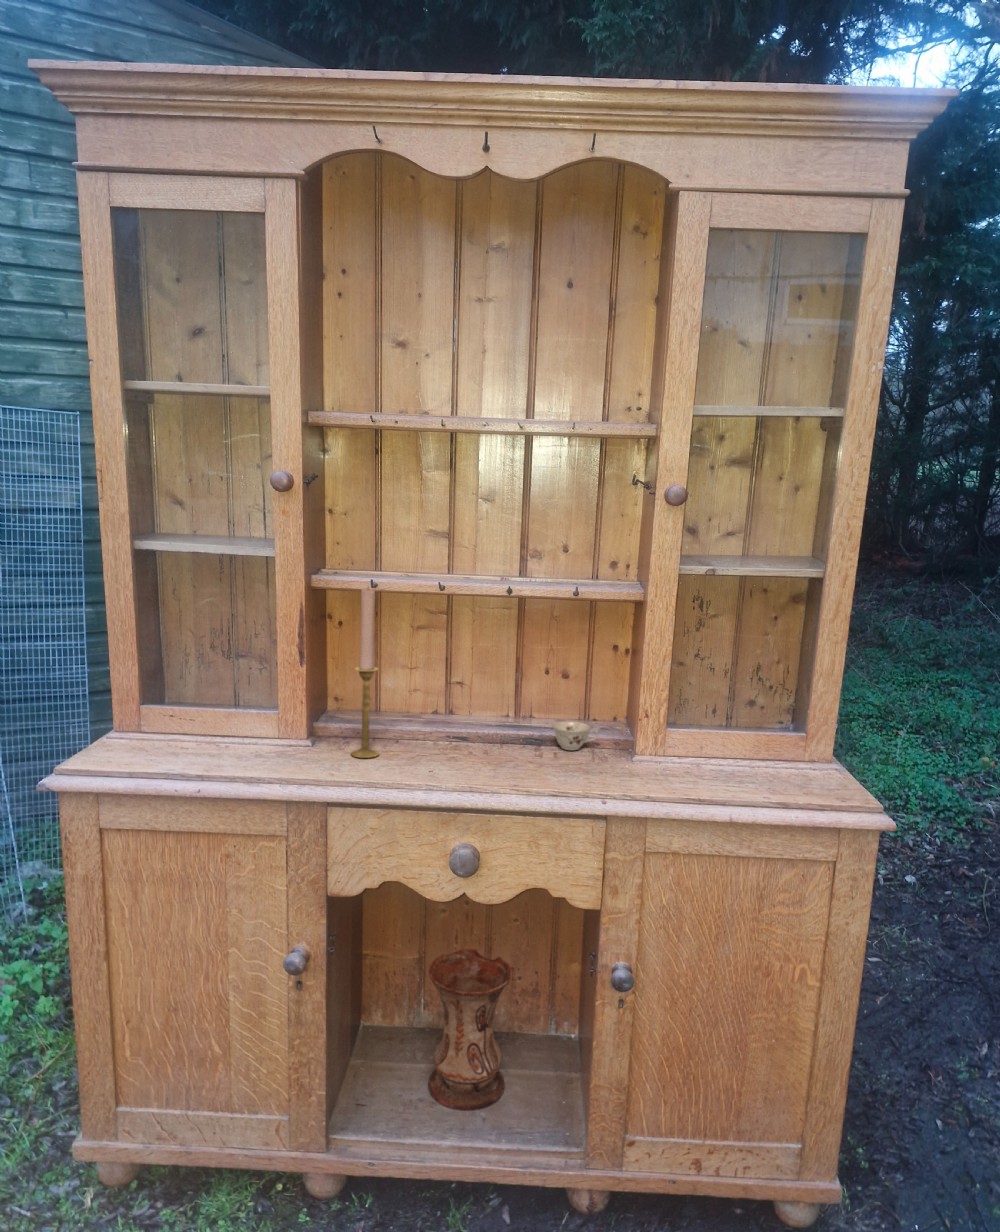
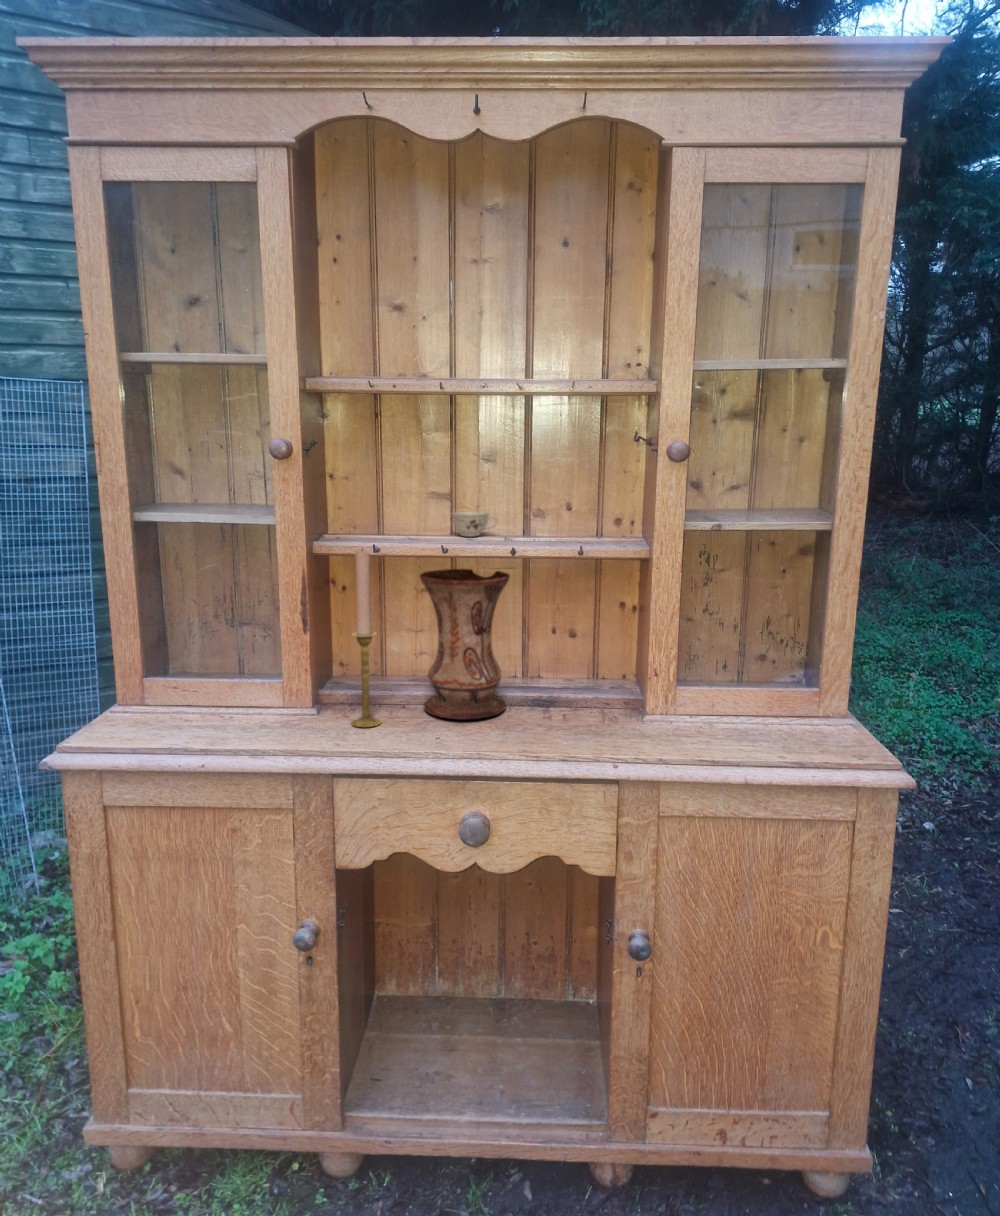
teacup: present [553,721,598,750] -> present [452,512,498,536]
vase: present [428,949,512,1111] -> present [420,569,510,719]

